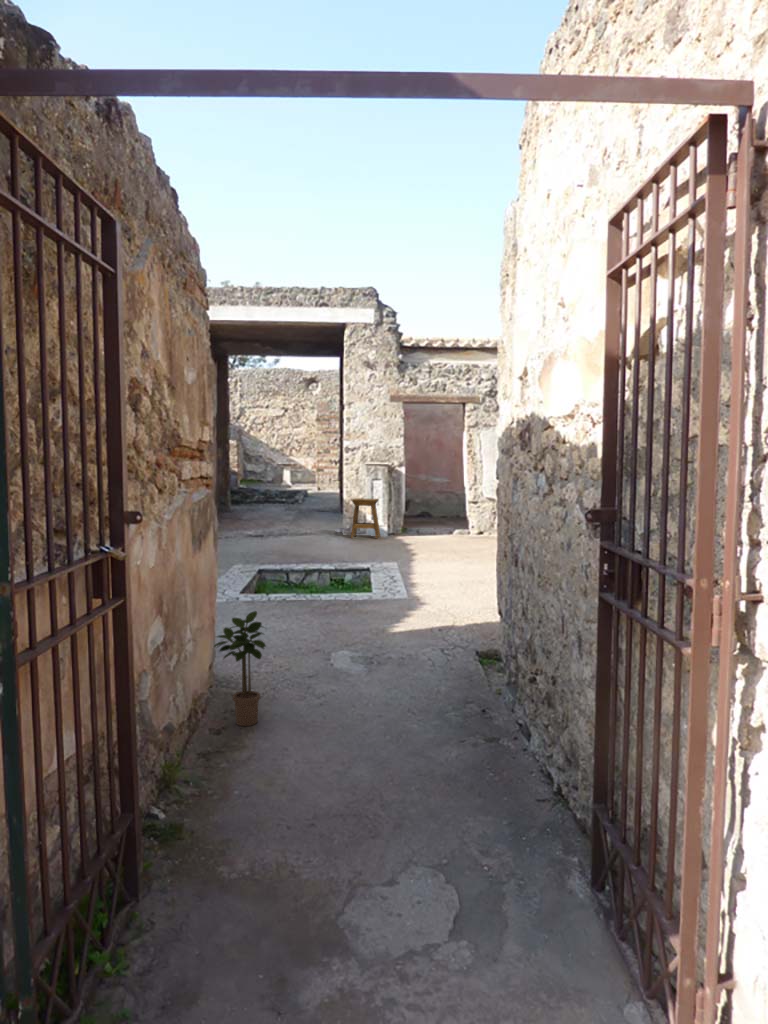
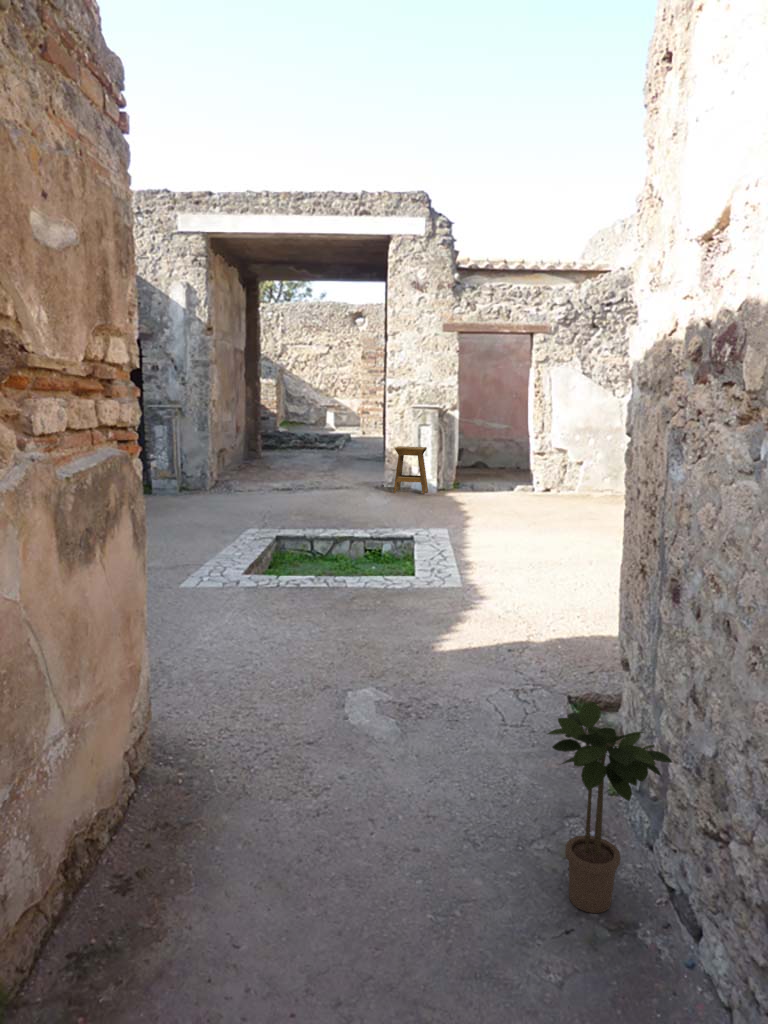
potted plant: present [214,611,265,726] -> present [548,702,672,913]

